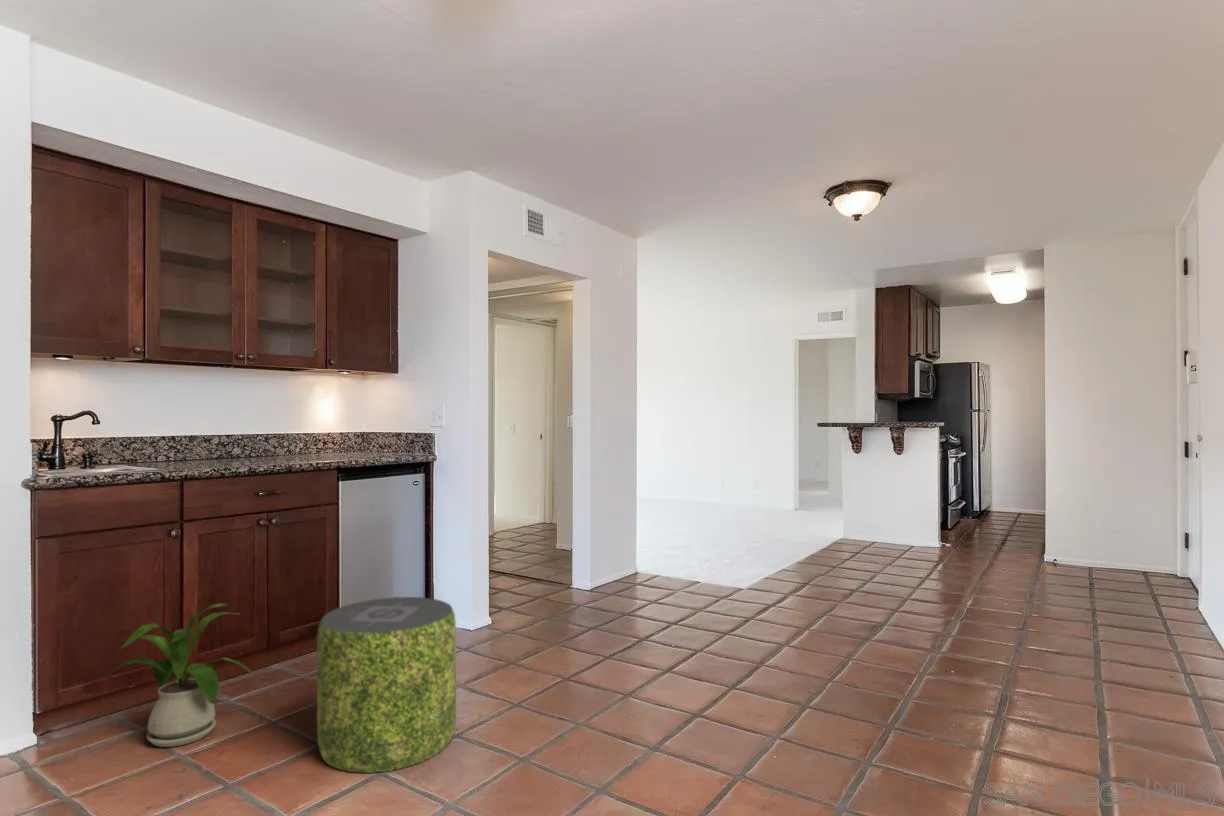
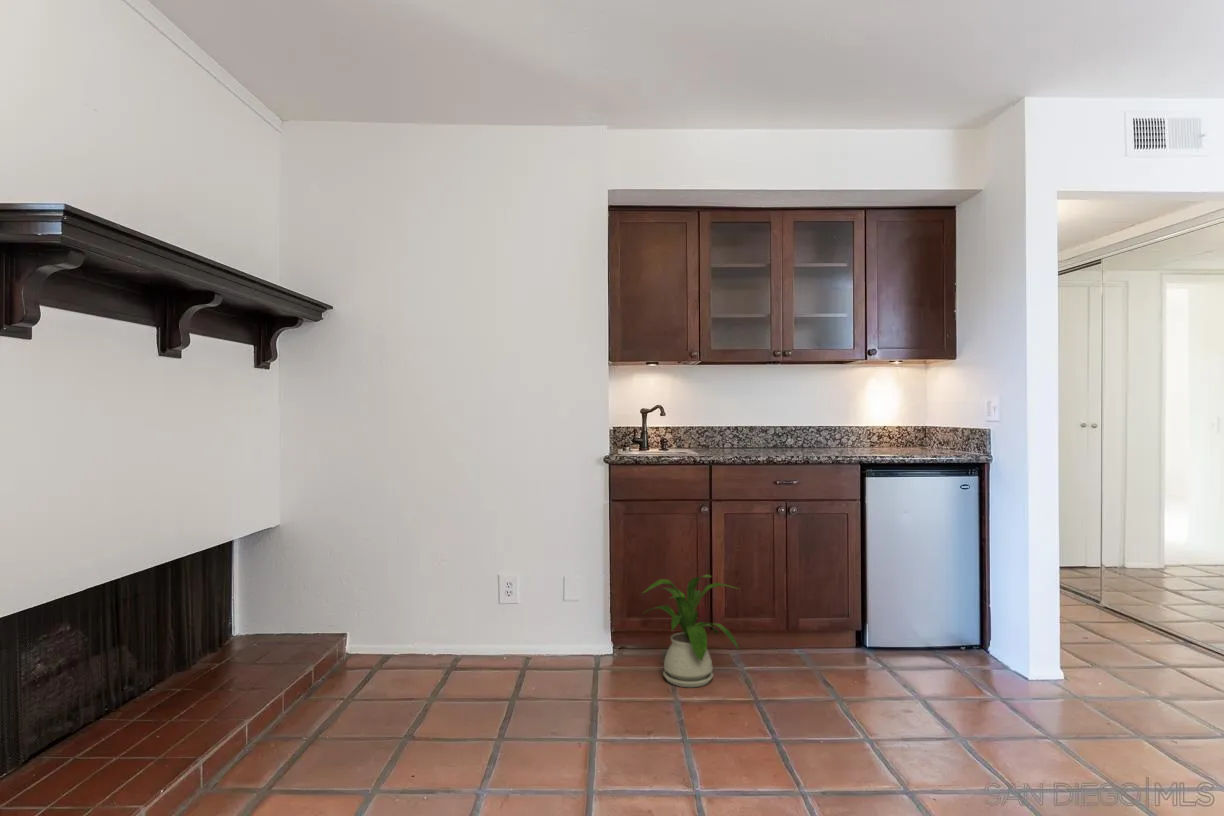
pouf: present [317,597,456,773] -> none [753,602,899,791]

